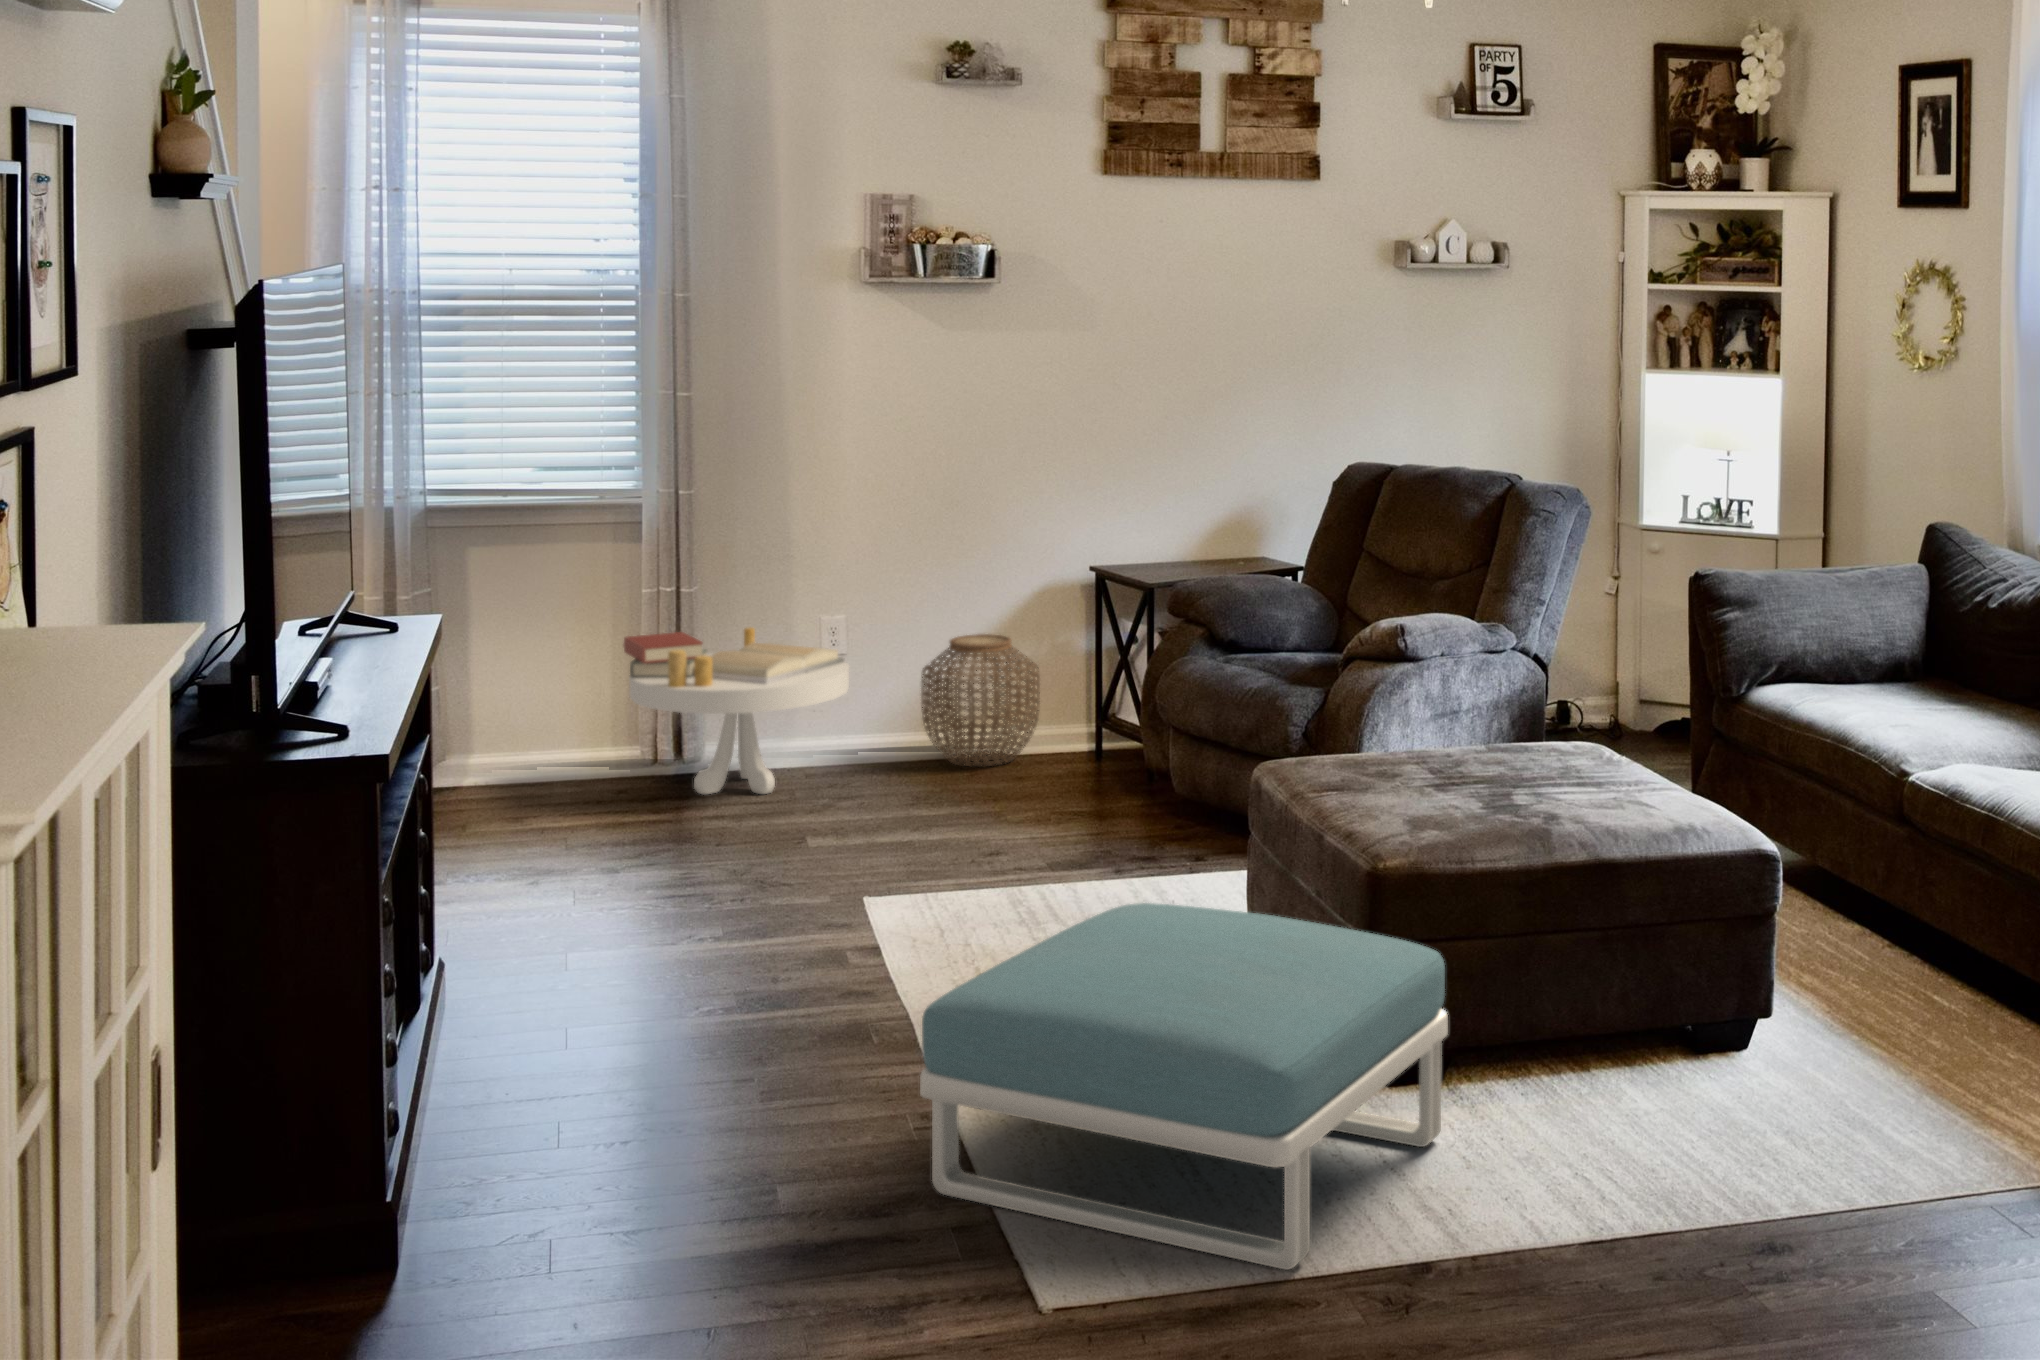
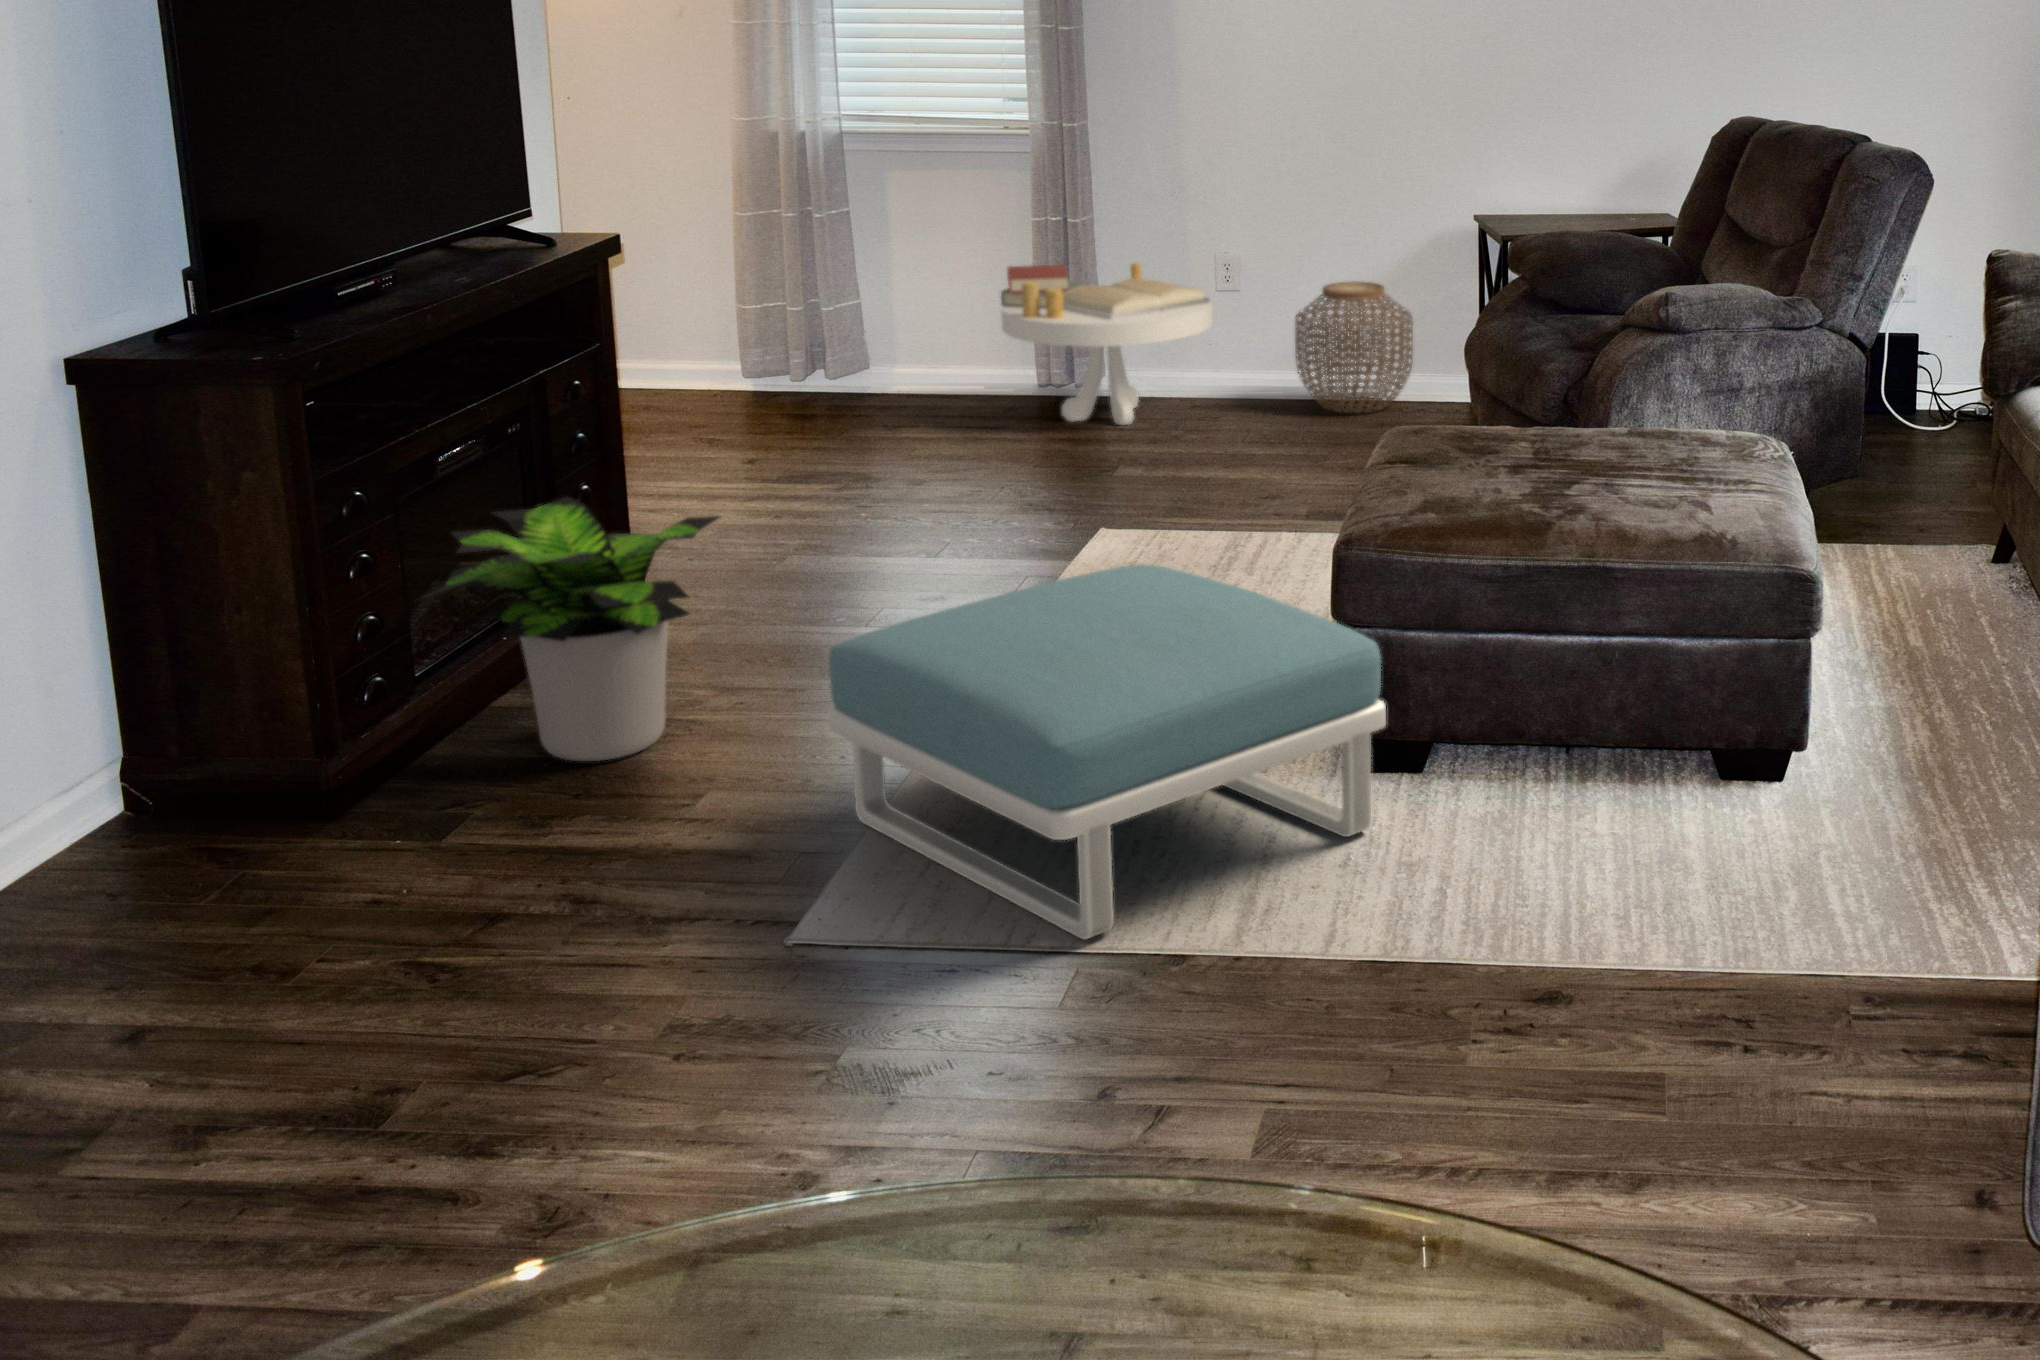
potted plant: none [391,887,705,1174] -> present [417,497,720,761]

